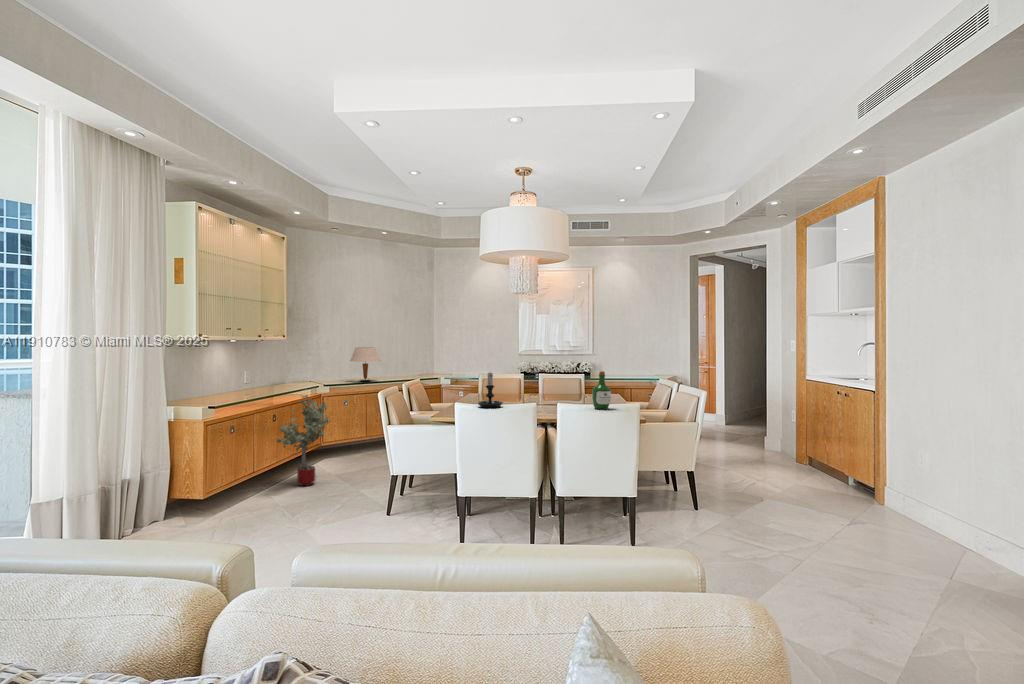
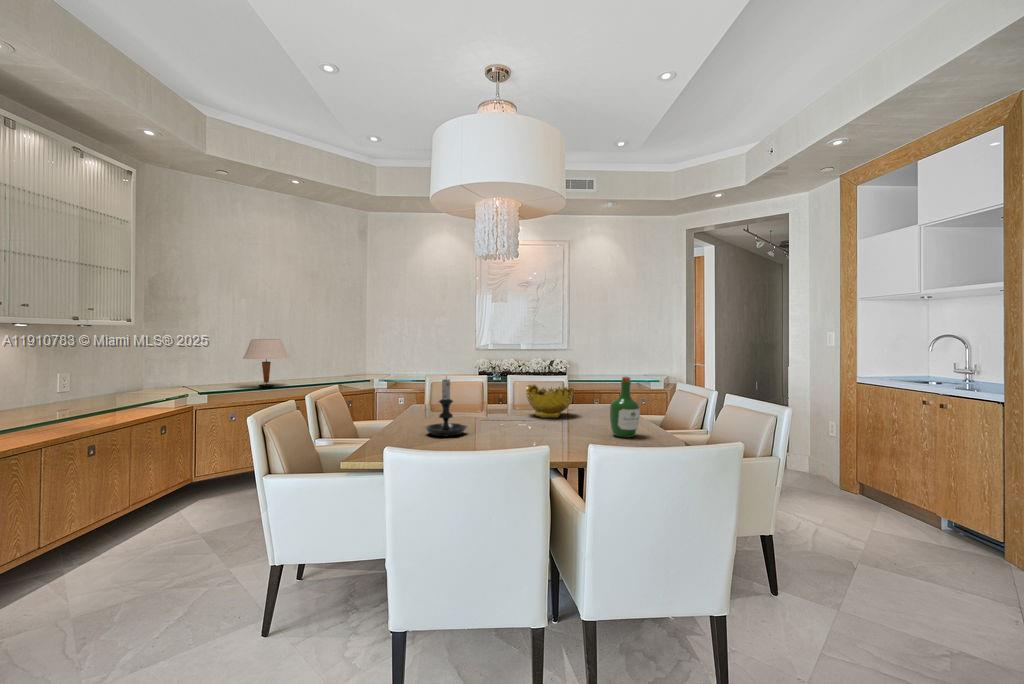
decorative bowl: none [545,378,578,401] -> present [526,385,574,418]
potted tree: present [276,395,330,486] -> none [81,413,193,563]

